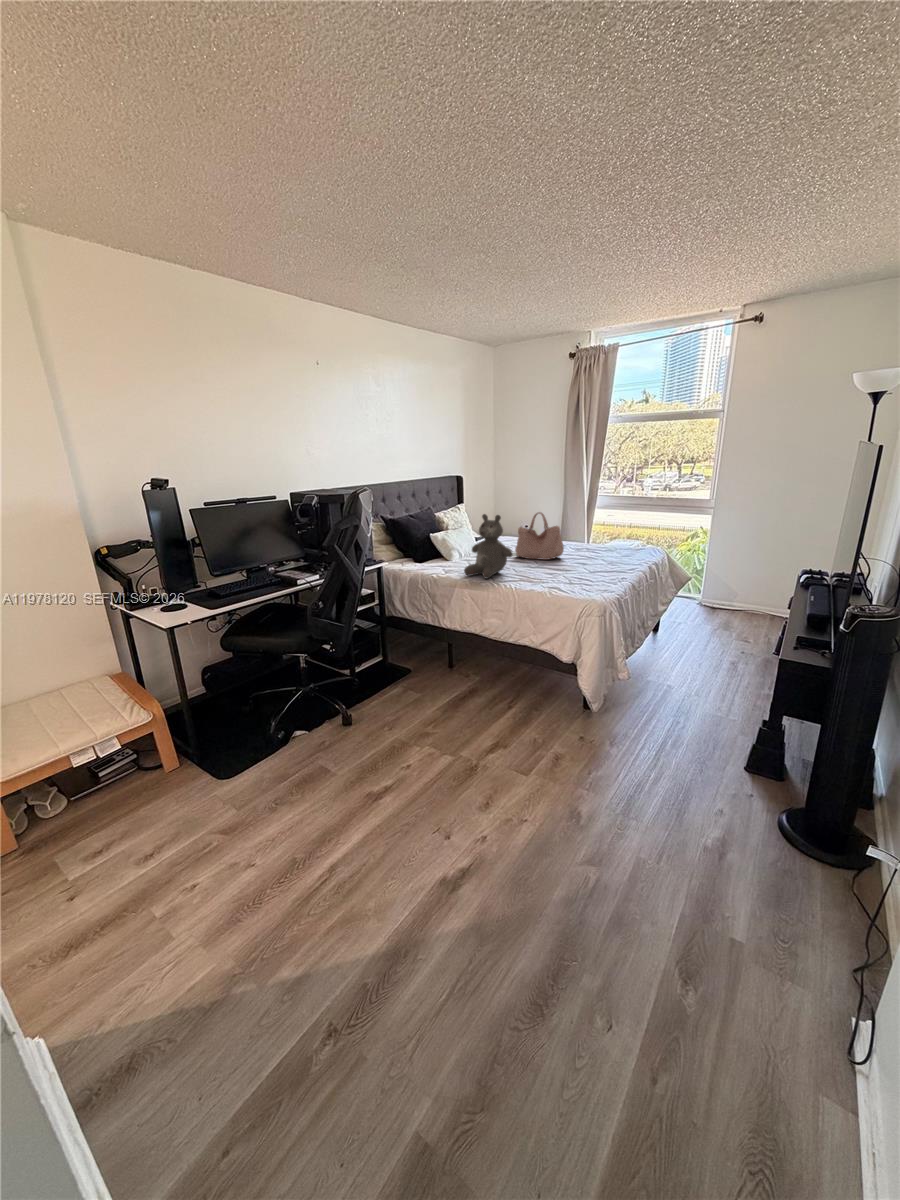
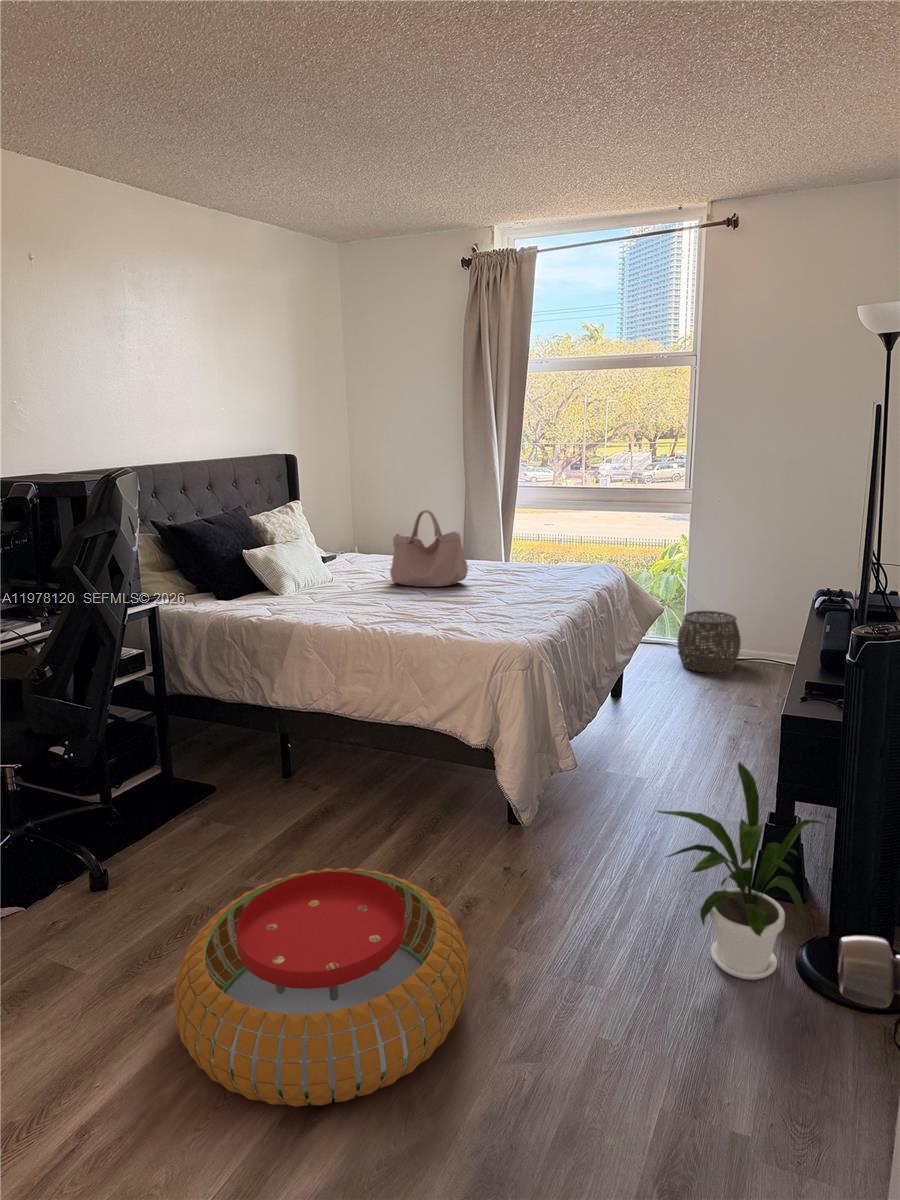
teddy bear: present [464,514,513,579] -> none [304,513,385,620]
woven basket: none [697,579,743,621] -> present [677,611,741,673]
house plant: none [687,690,818,835] -> present [658,762,824,980]
pouf: none [384,729,557,875] -> present [174,868,469,1107]

